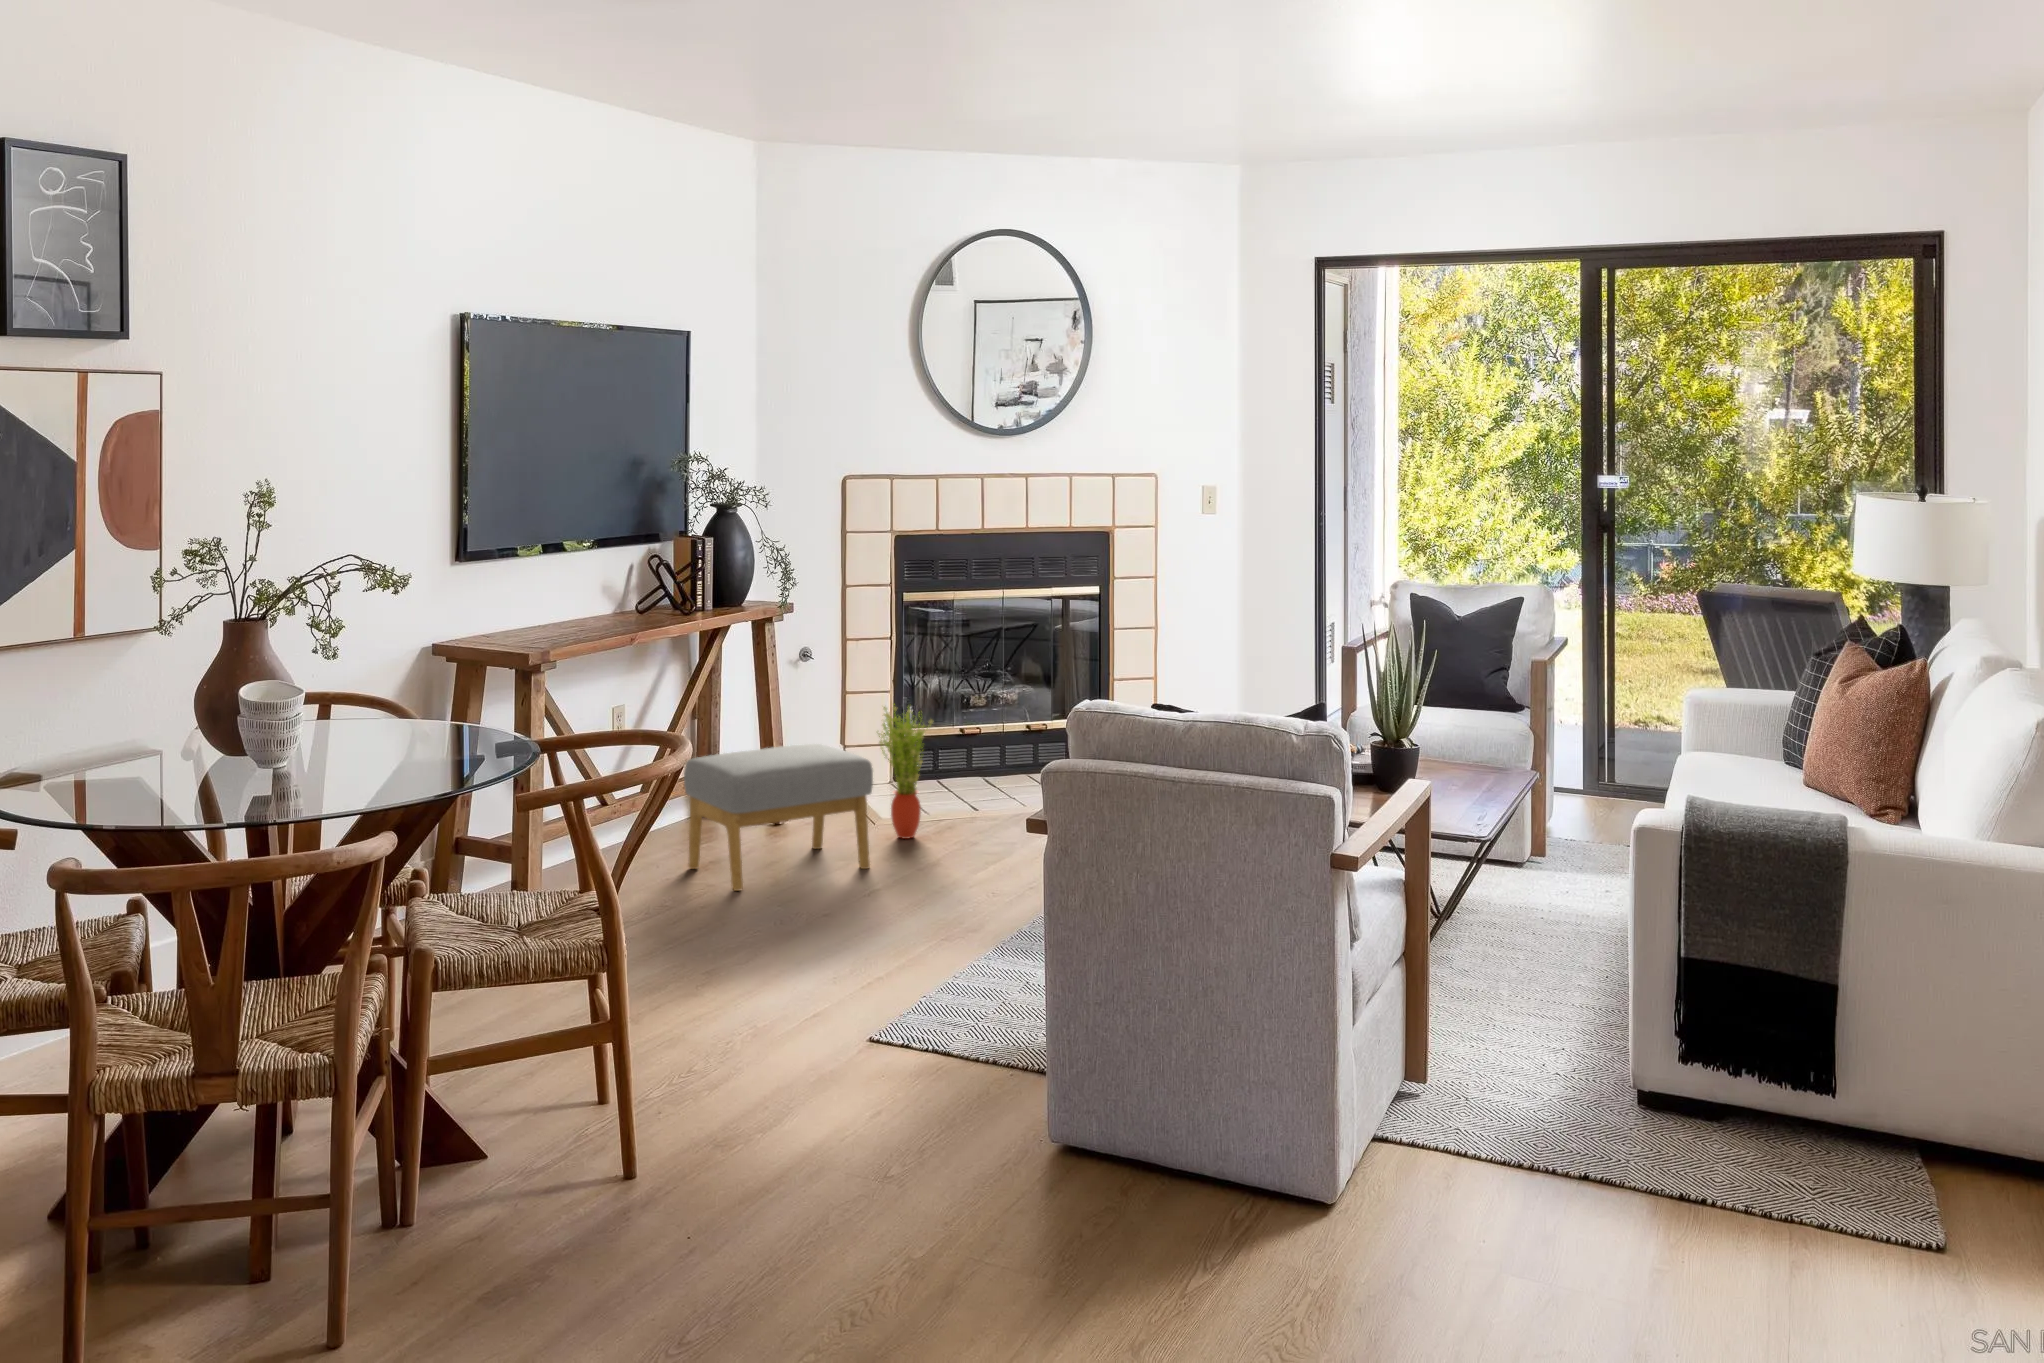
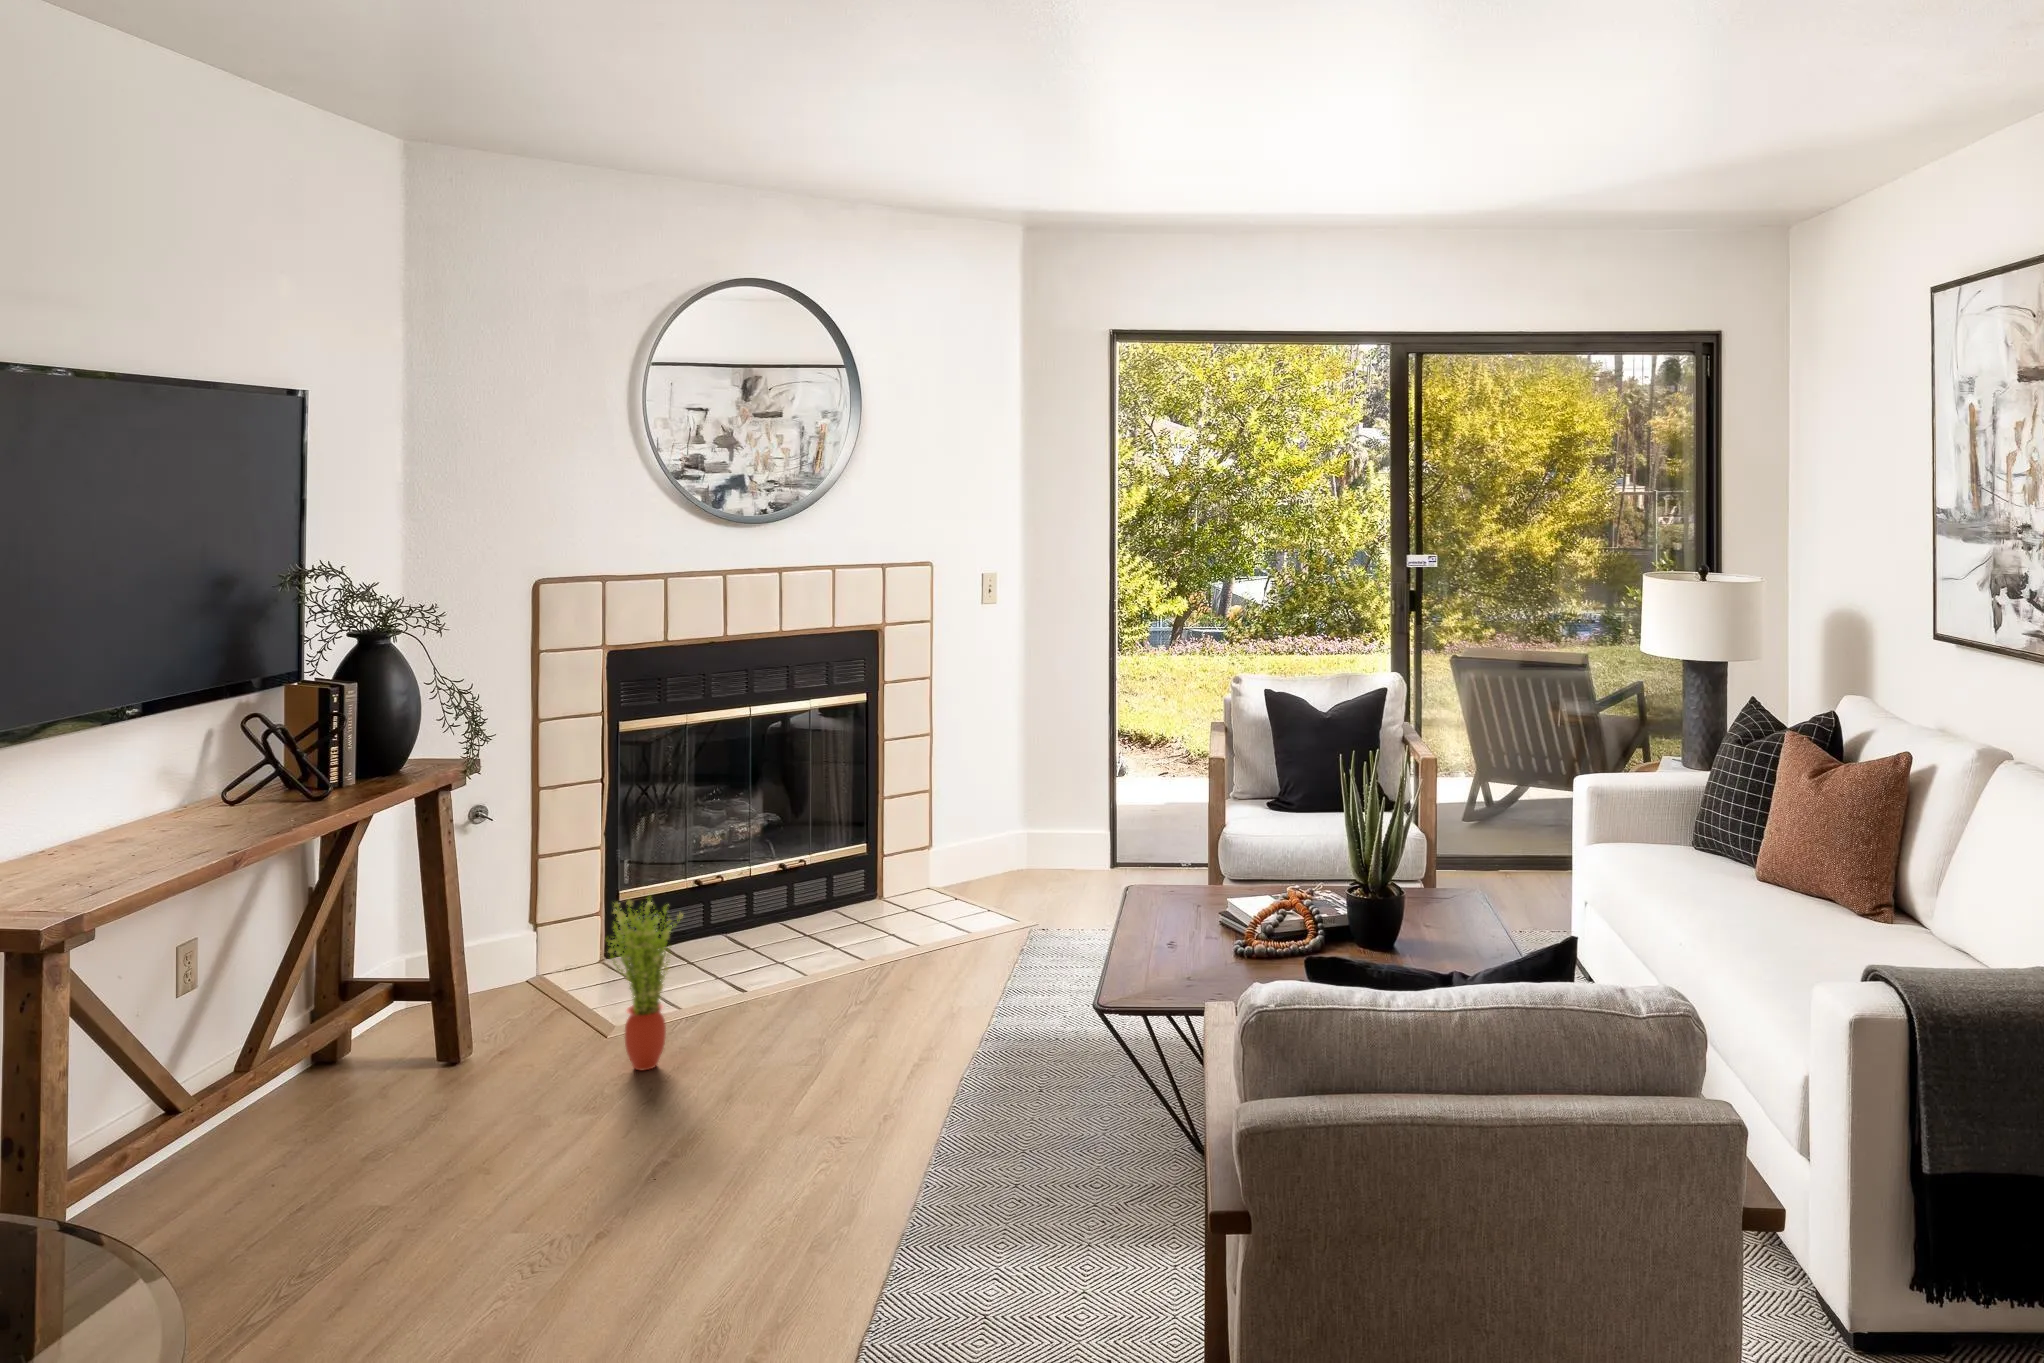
footstool: present [684,744,873,891] -> none [316,968,610,1223]

